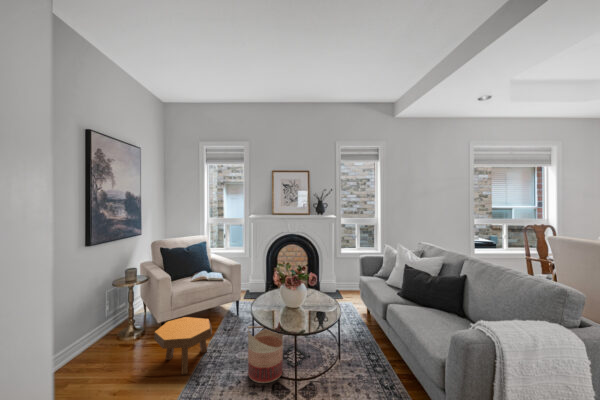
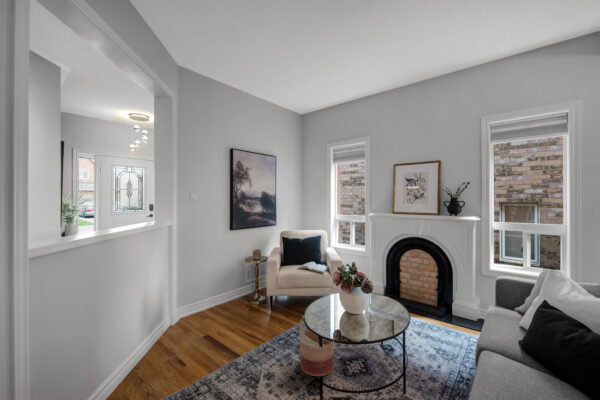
footstool: present [154,317,212,375] -> none [250,296,296,341]

